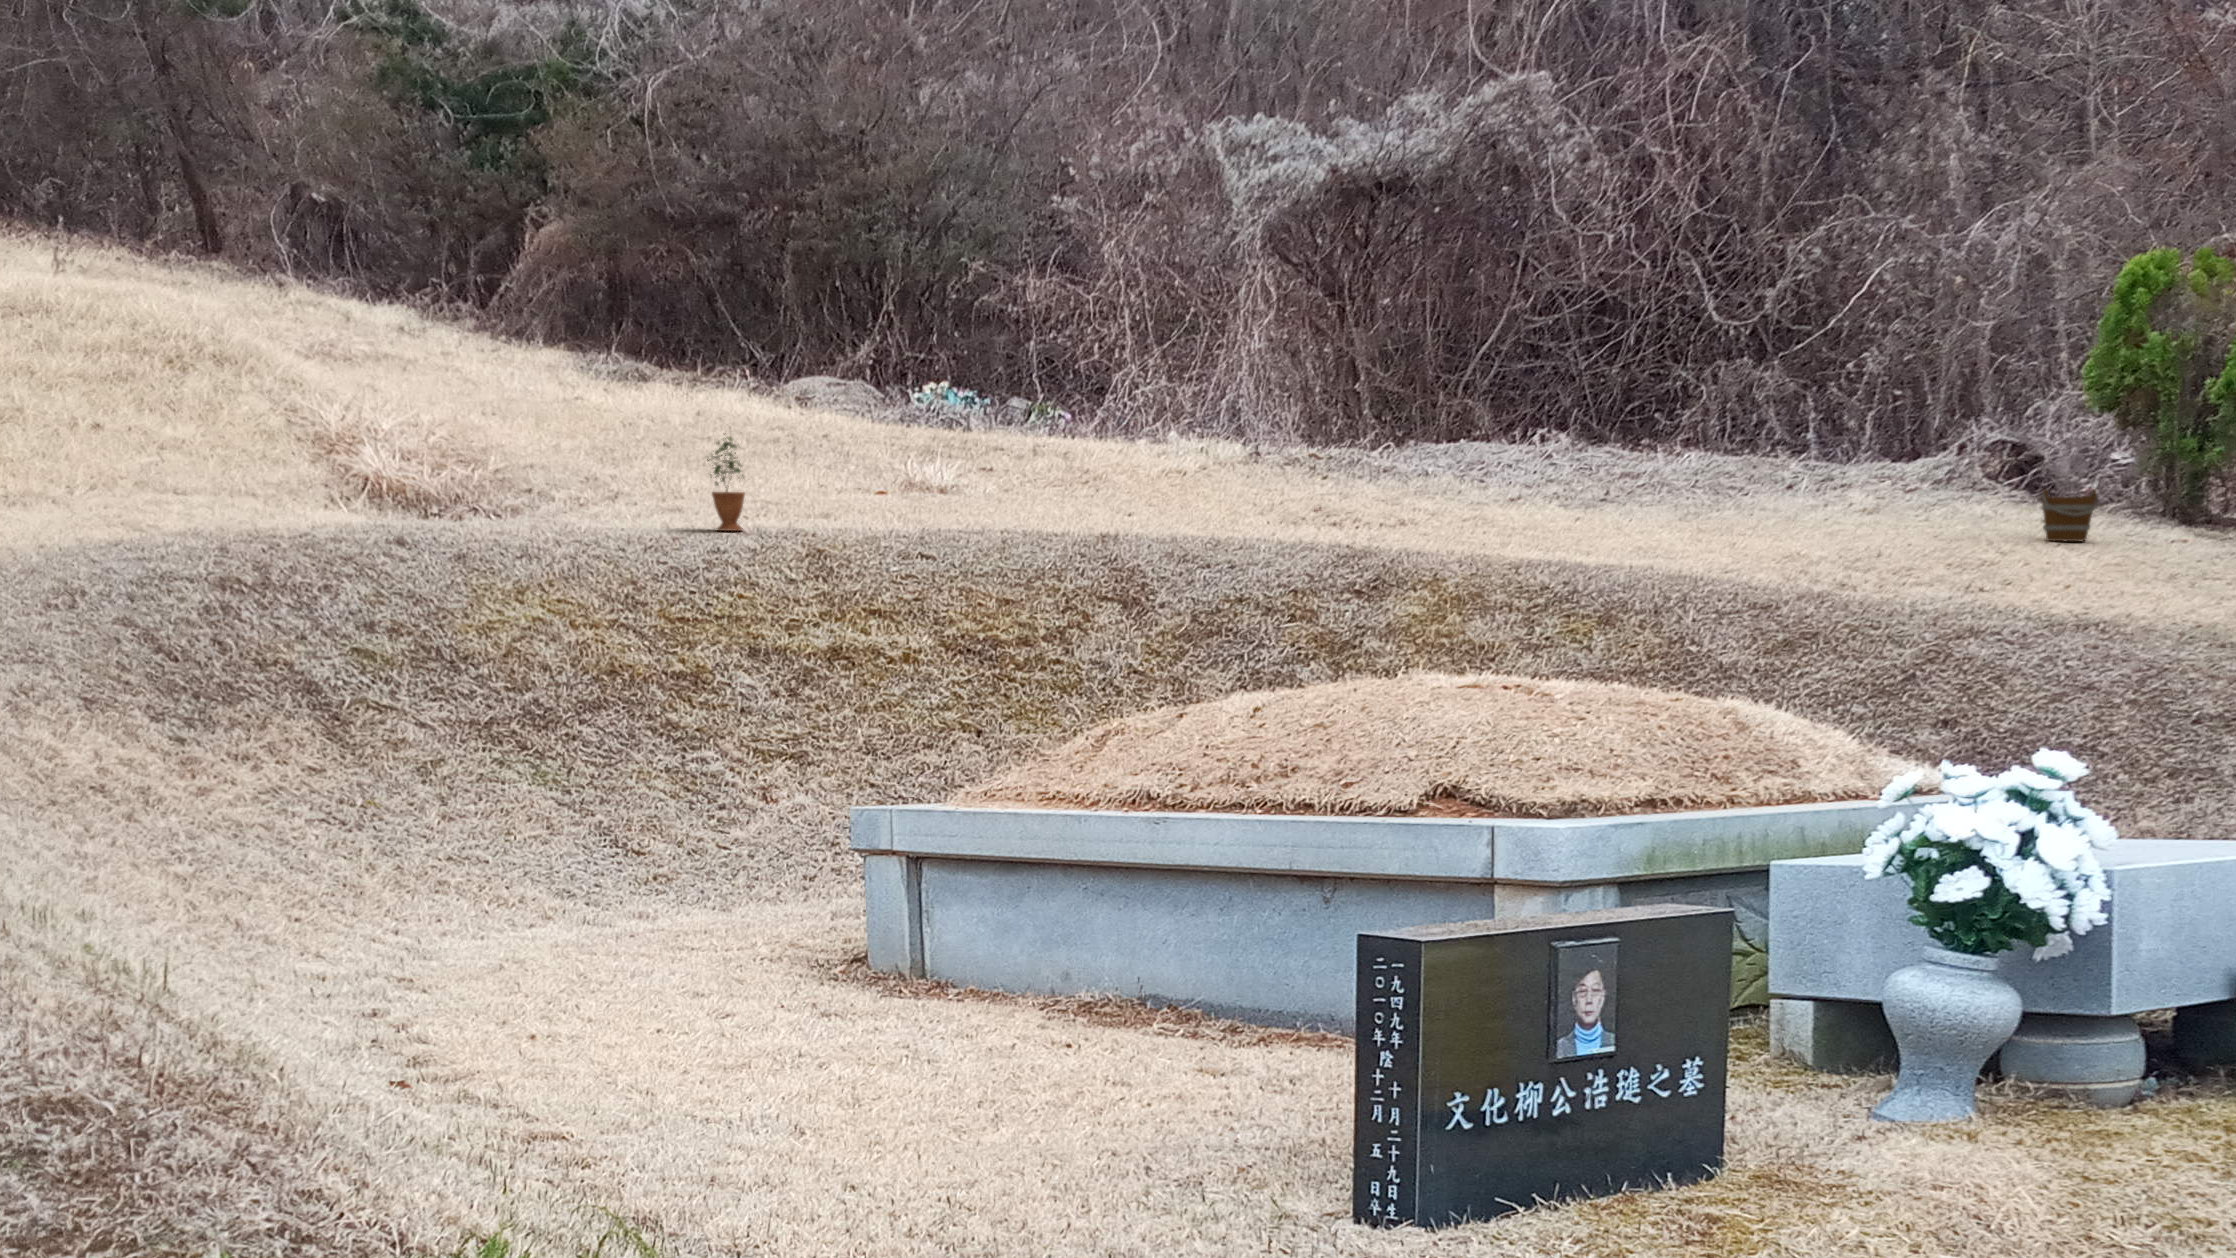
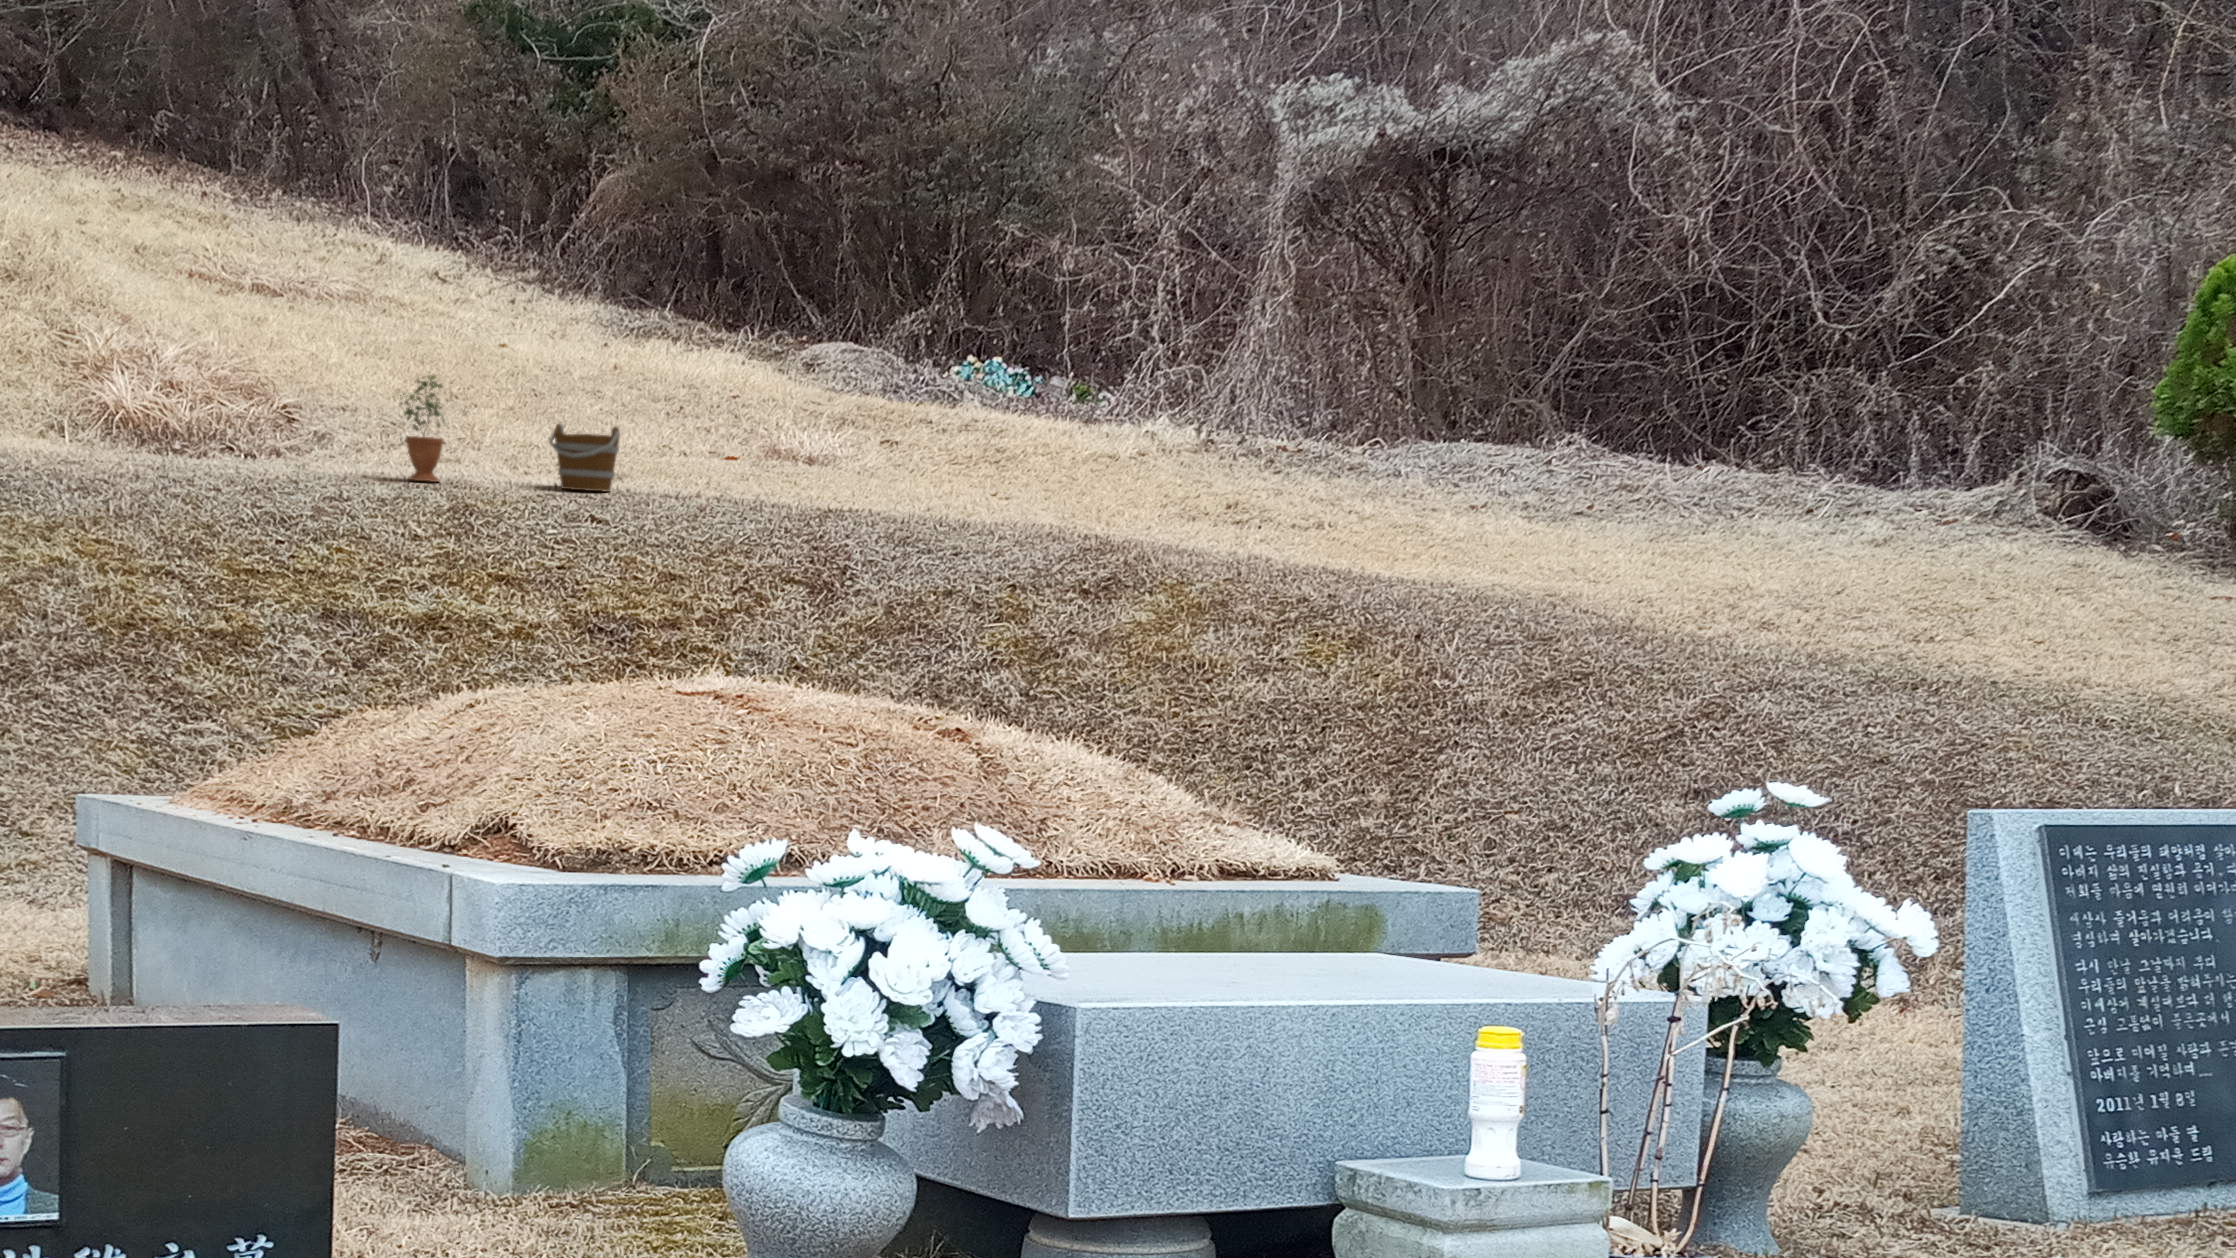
bucket: present [2042,489,2100,541] -> present [549,424,620,492]

